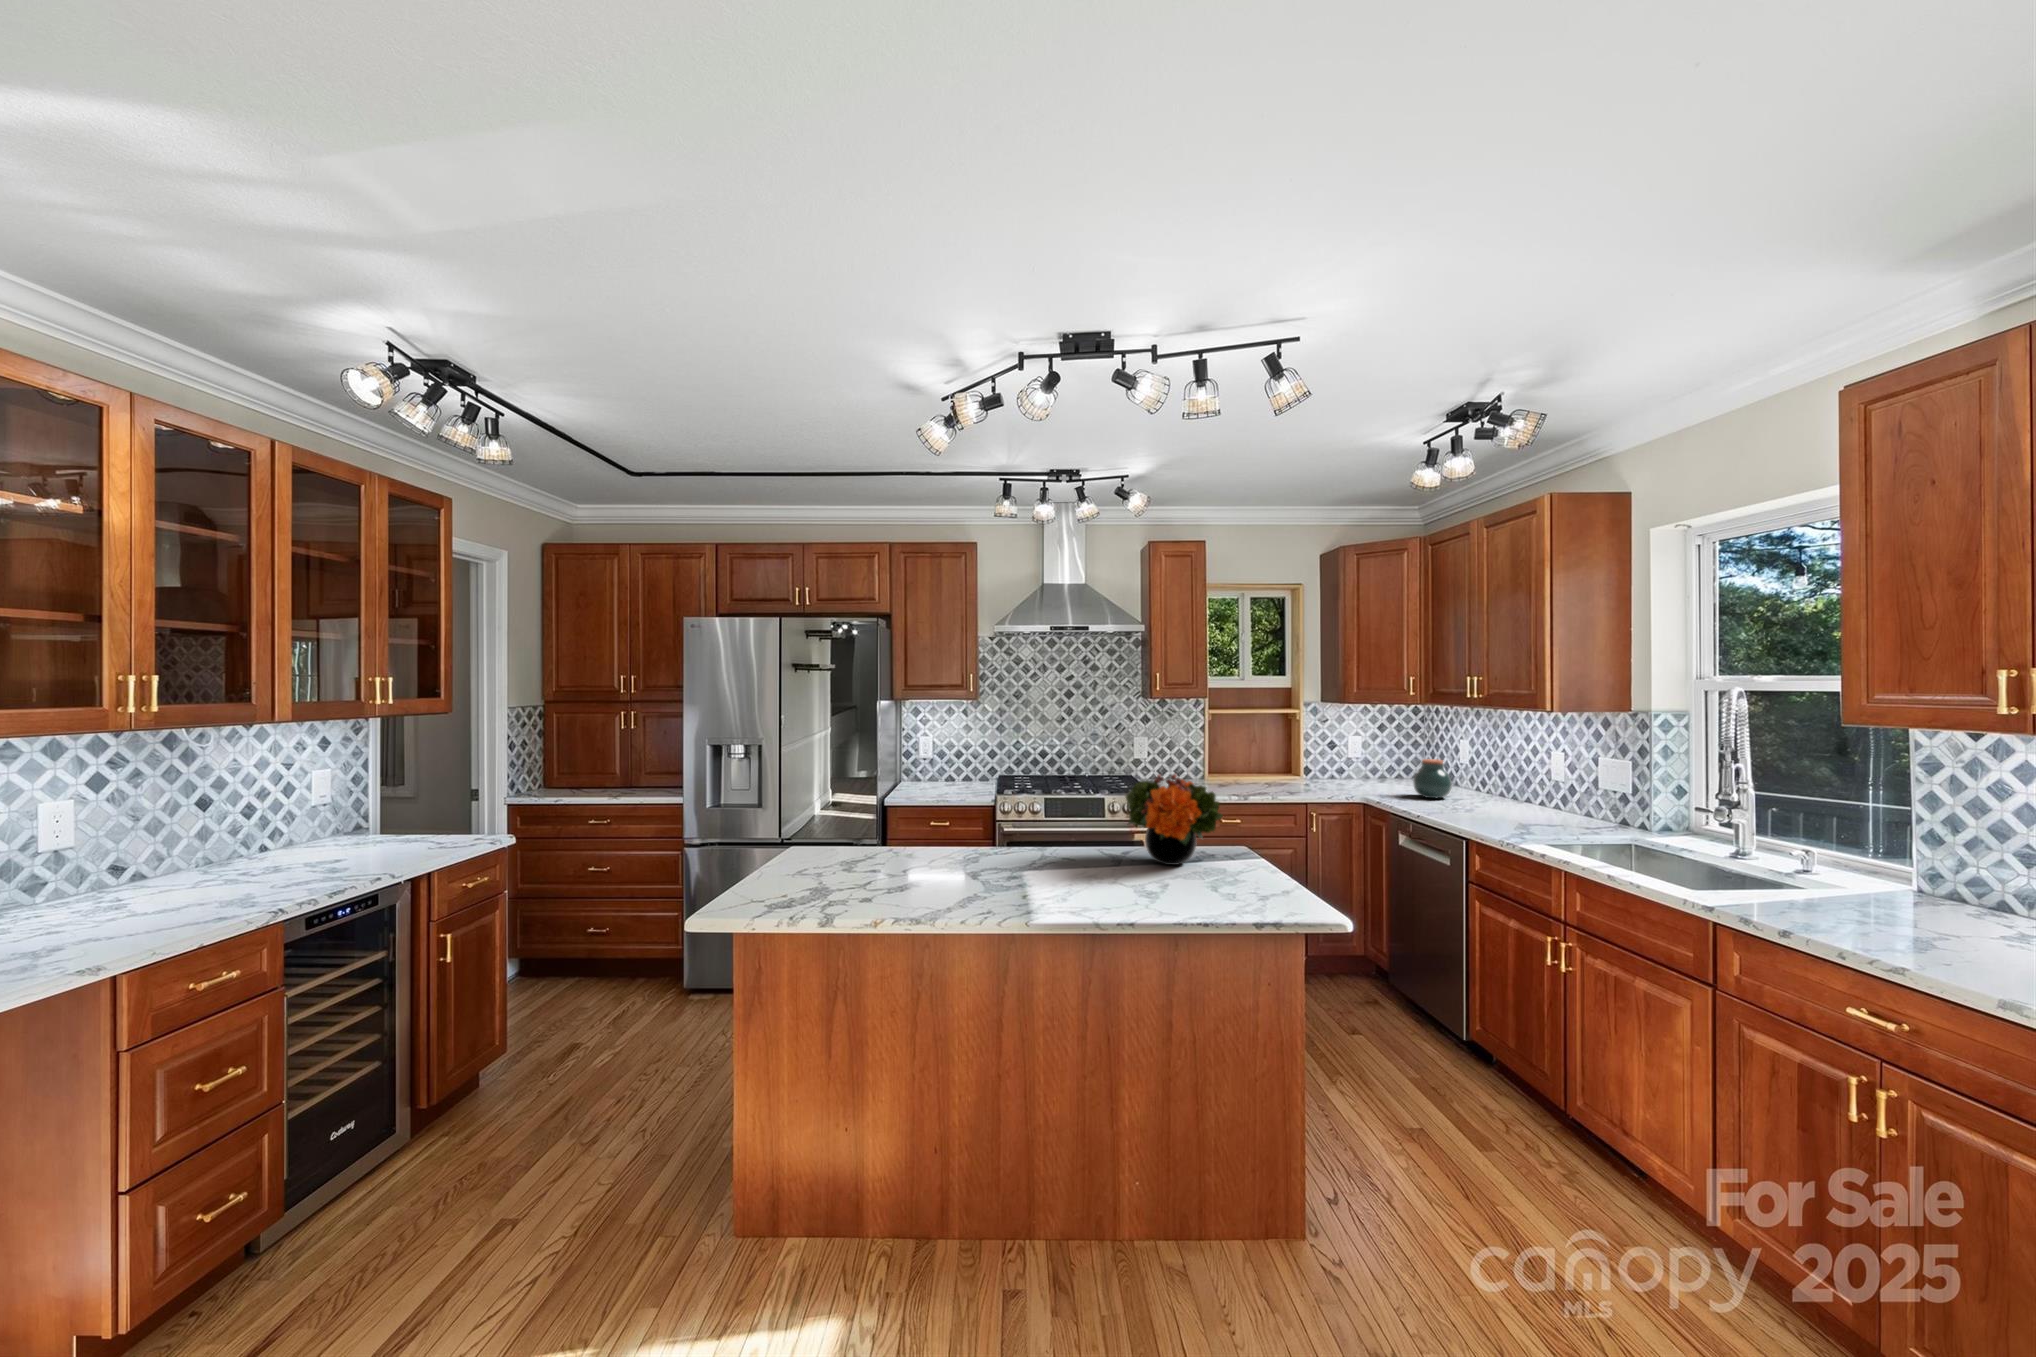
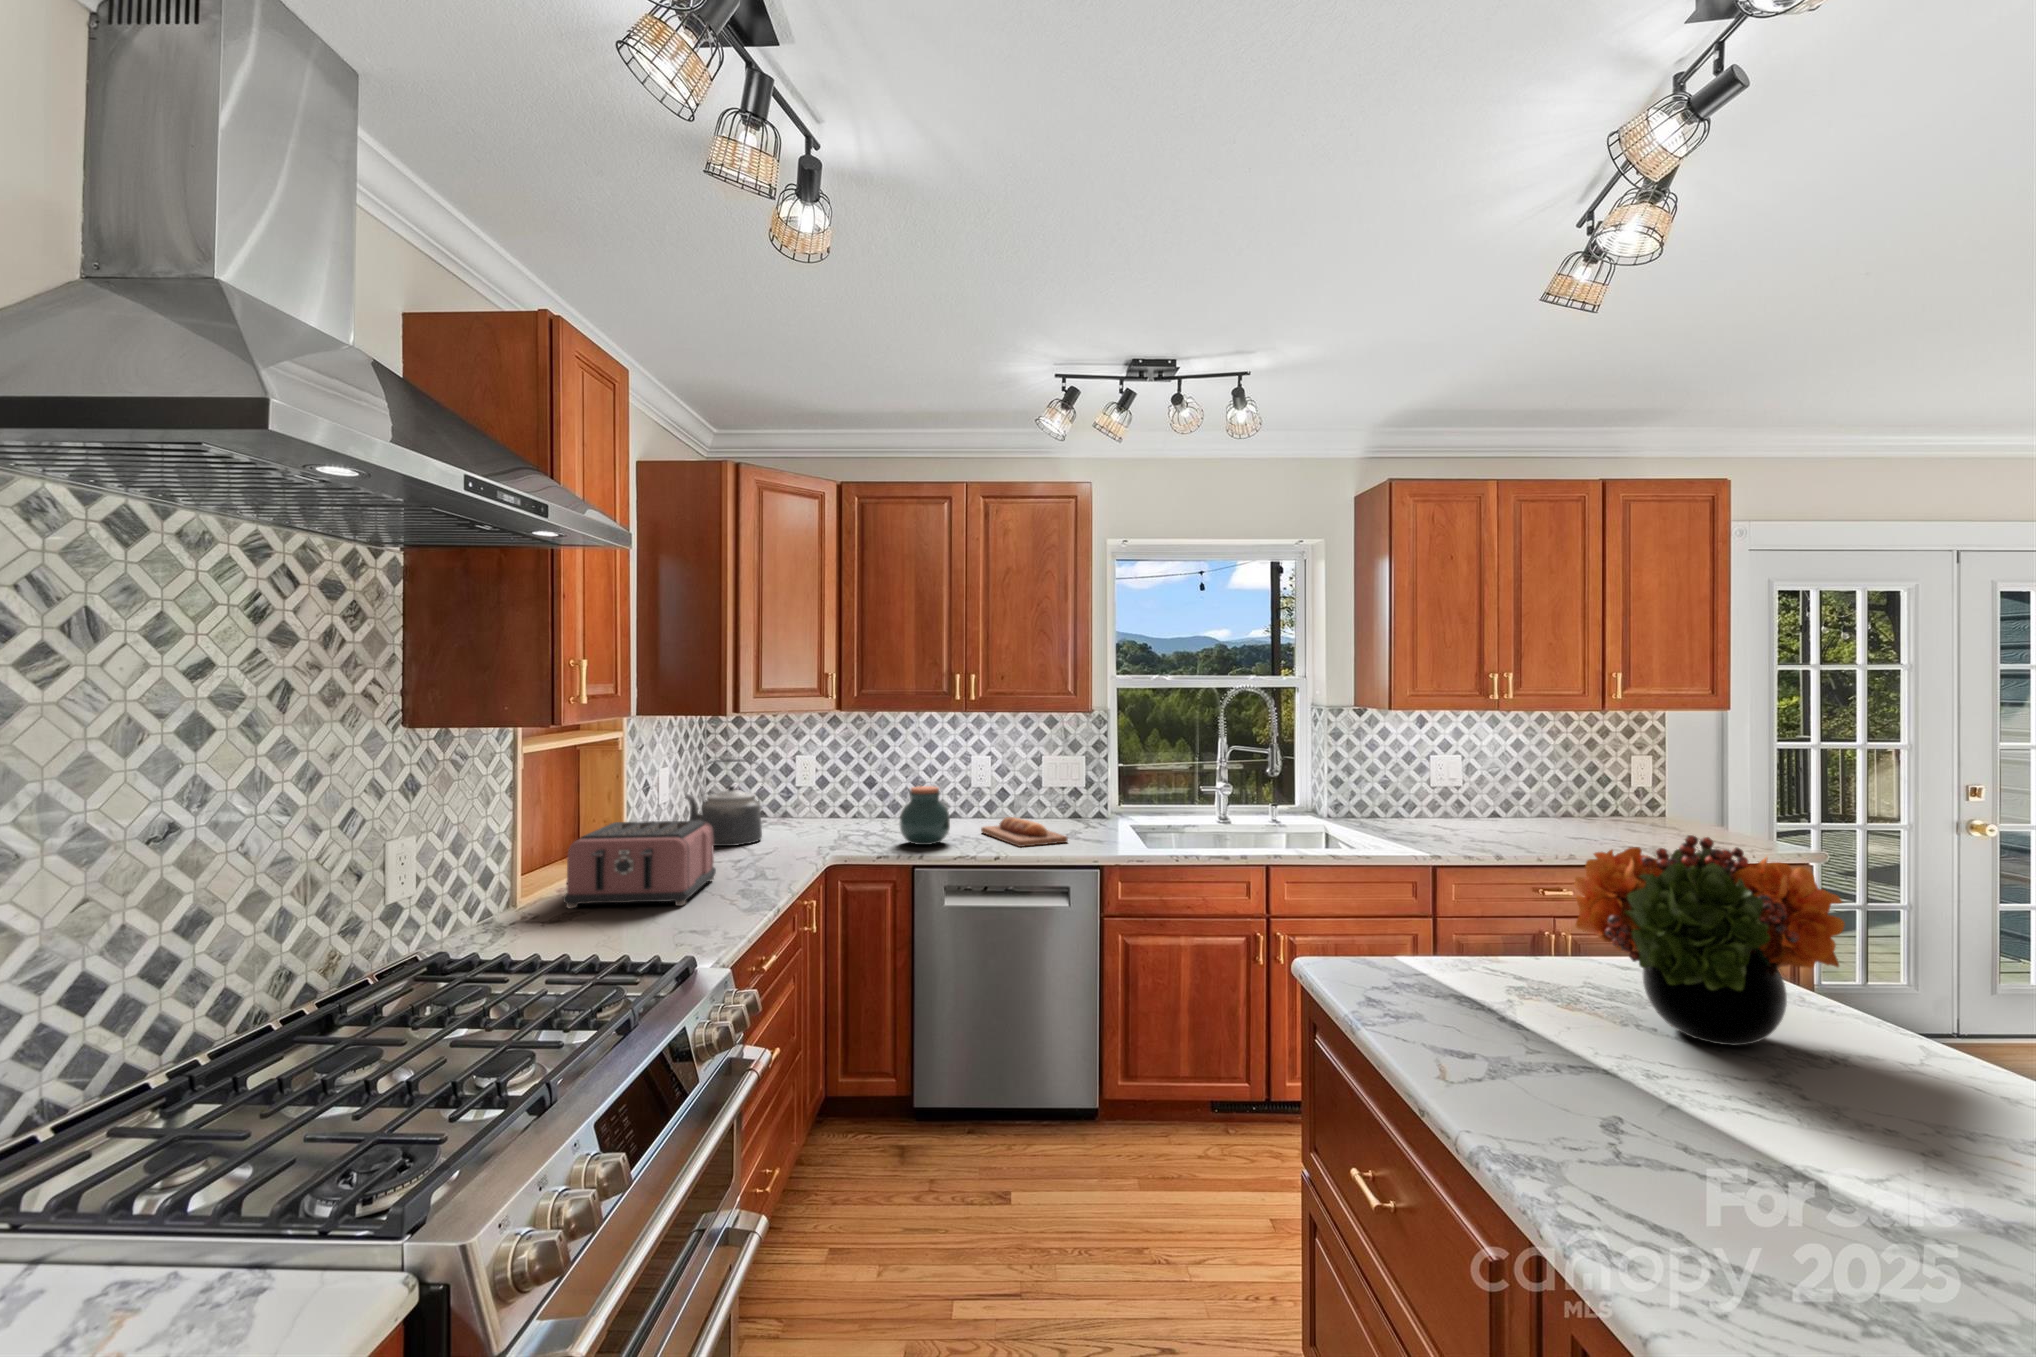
kettle: none [1355,730,1393,780] -> present [685,759,765,846]
toaster: none [1209,747,1280,783] -> present [563,821,716,908]
bread loaf: none [1459,795,1538,816] -> present [981,817,1068,847]

